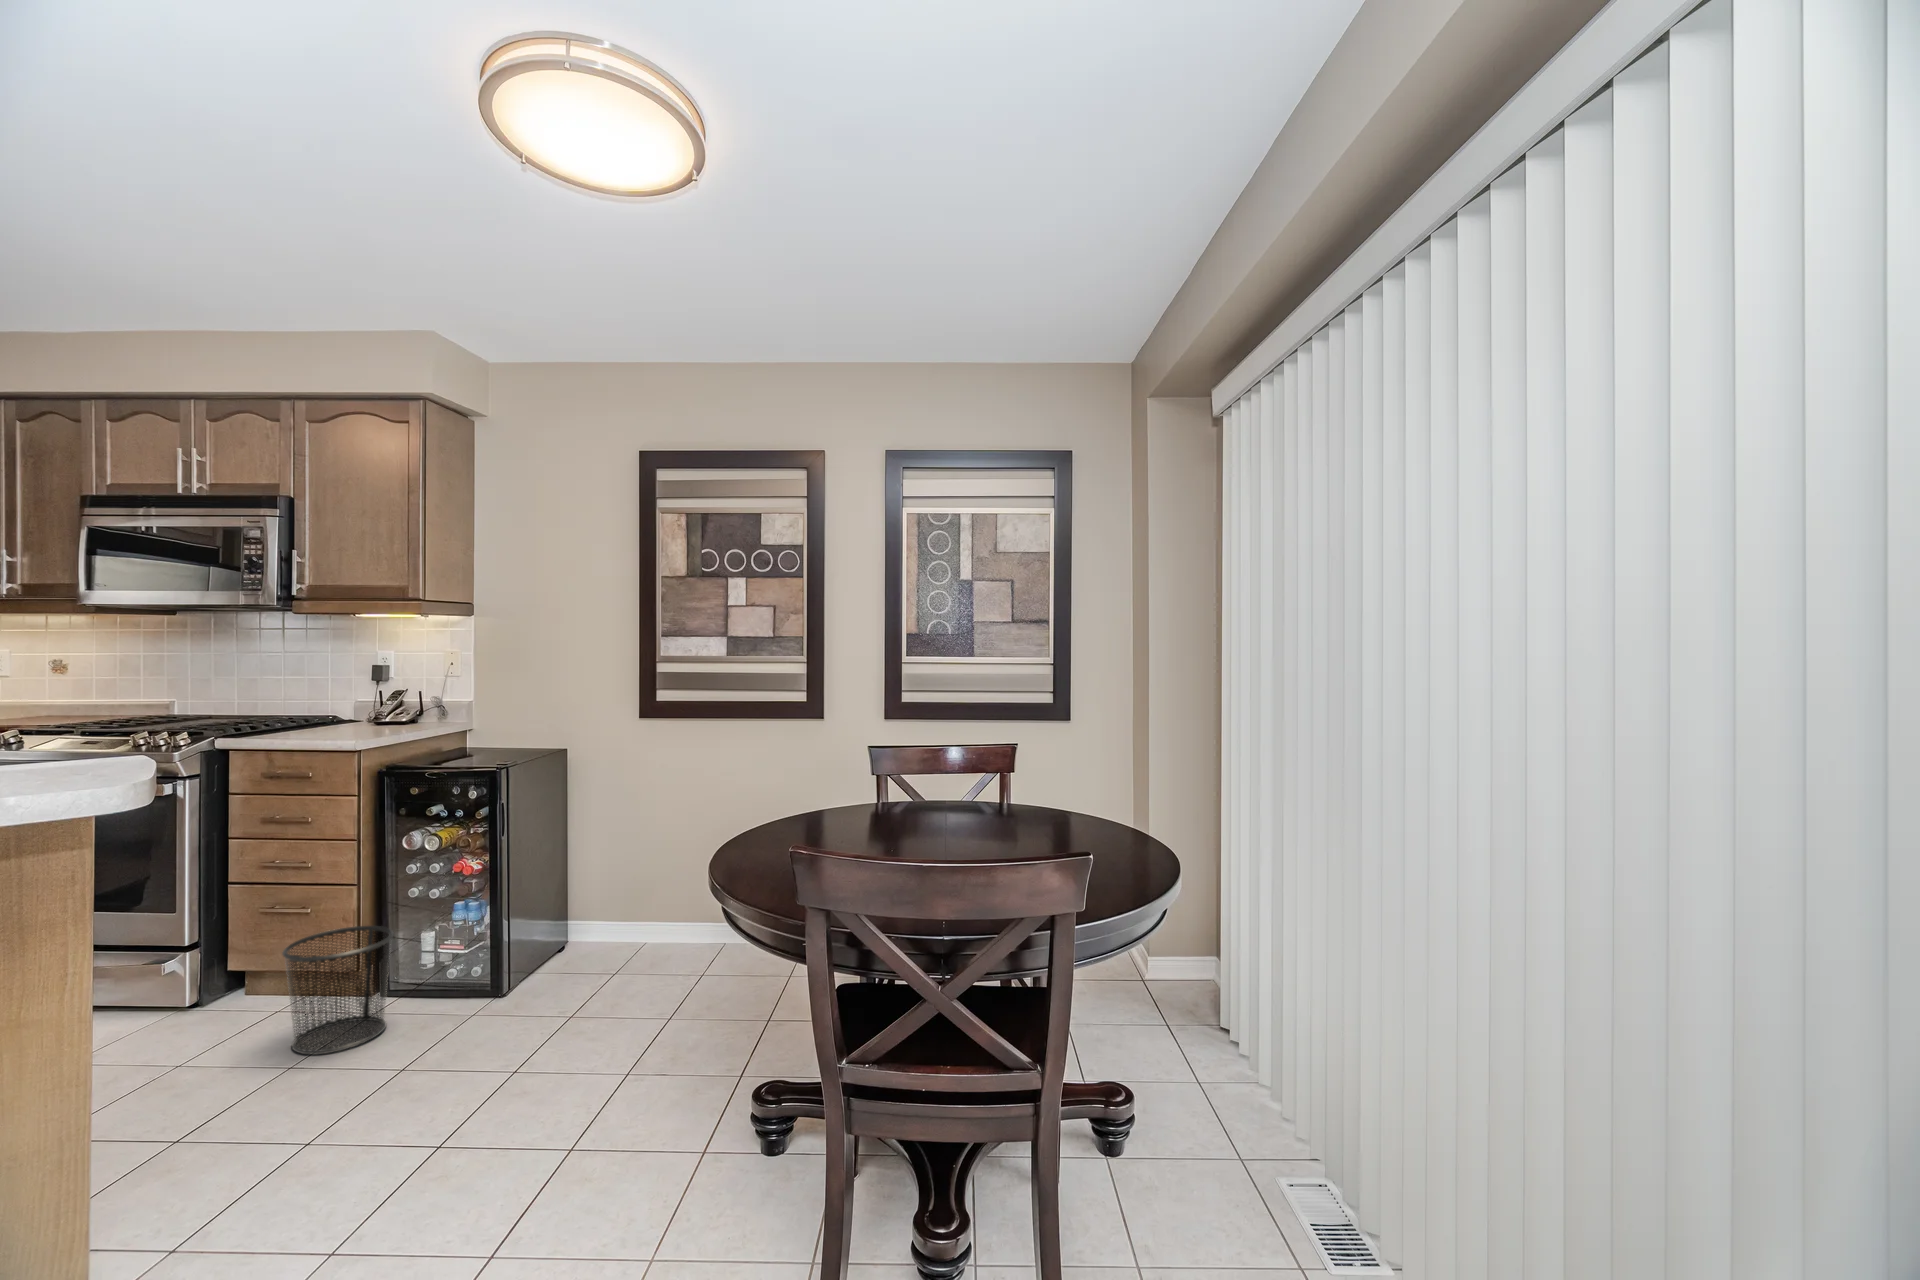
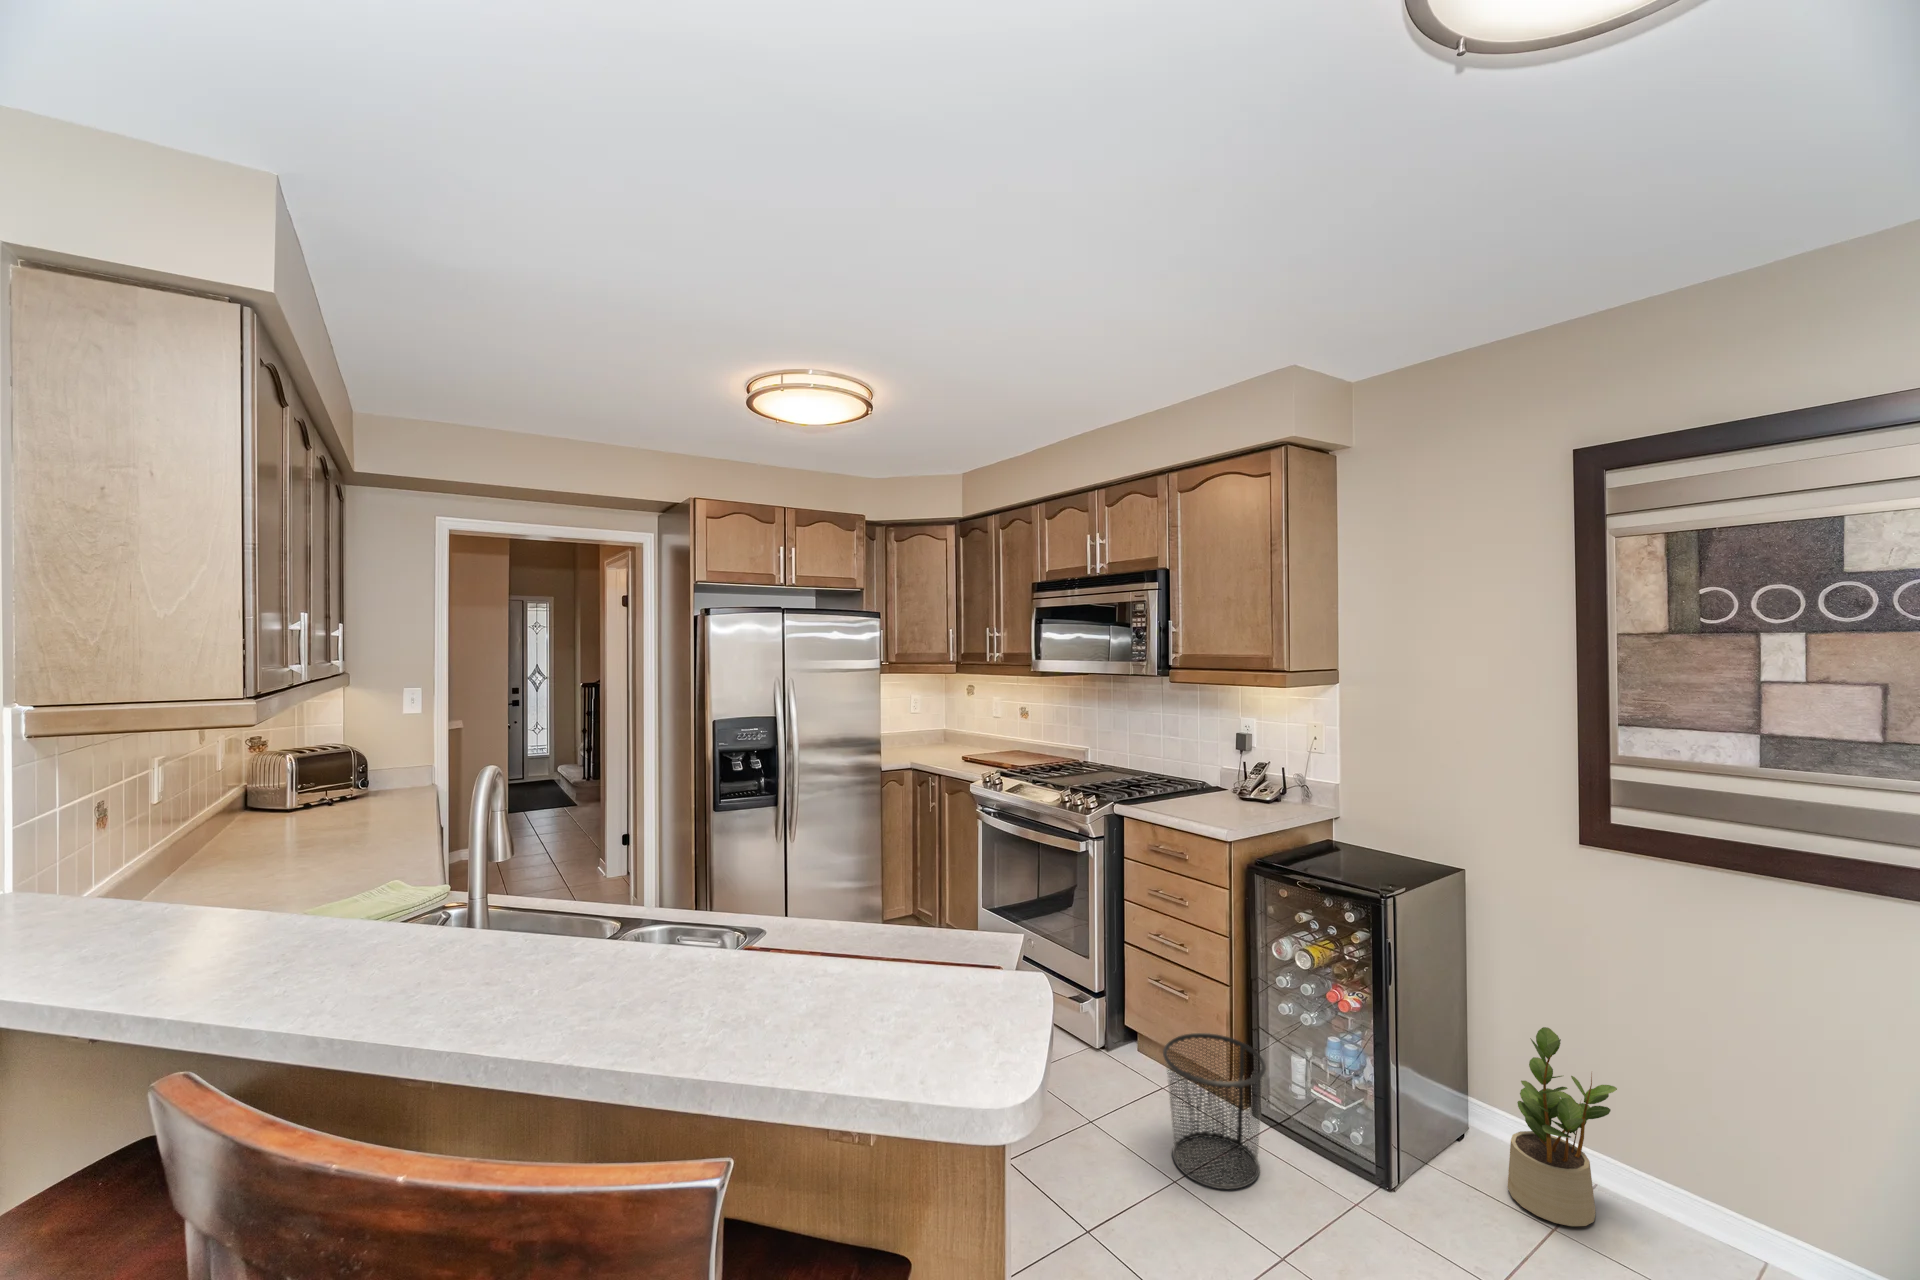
potted plant: none [588,845,655,973] -> present [1508,1027,1617,1226]

